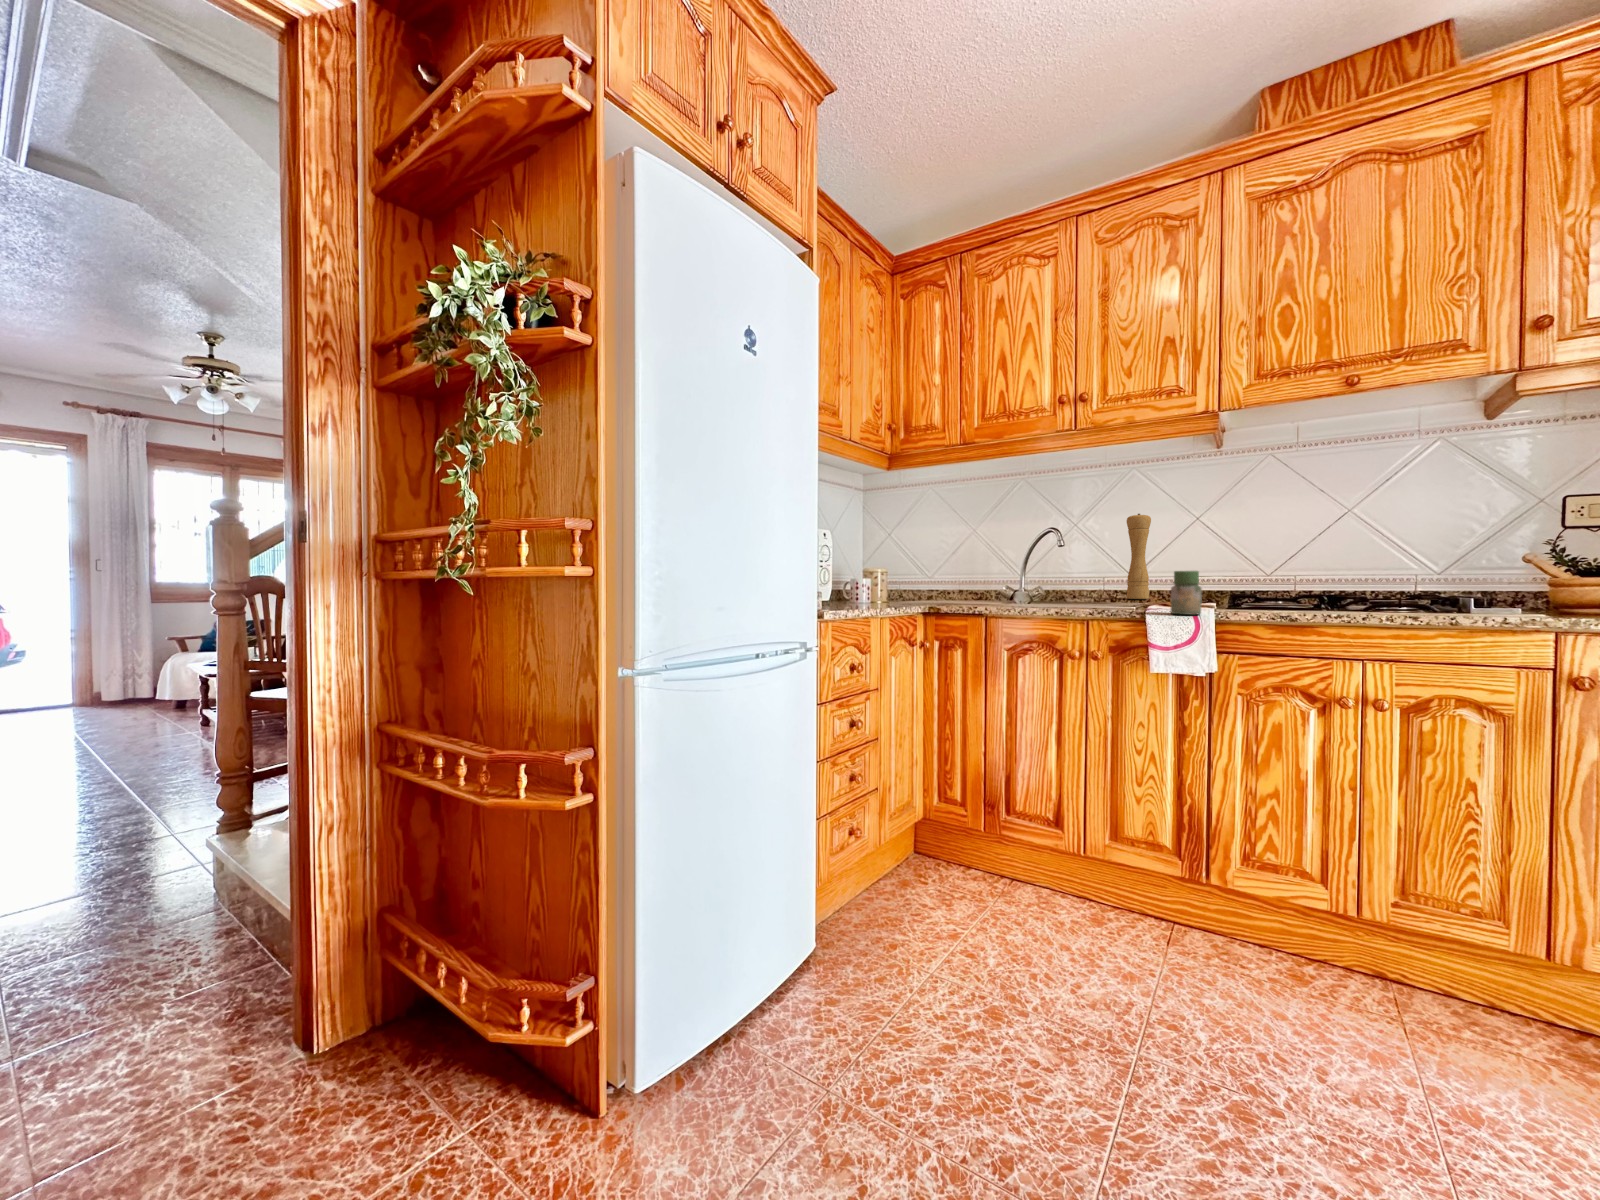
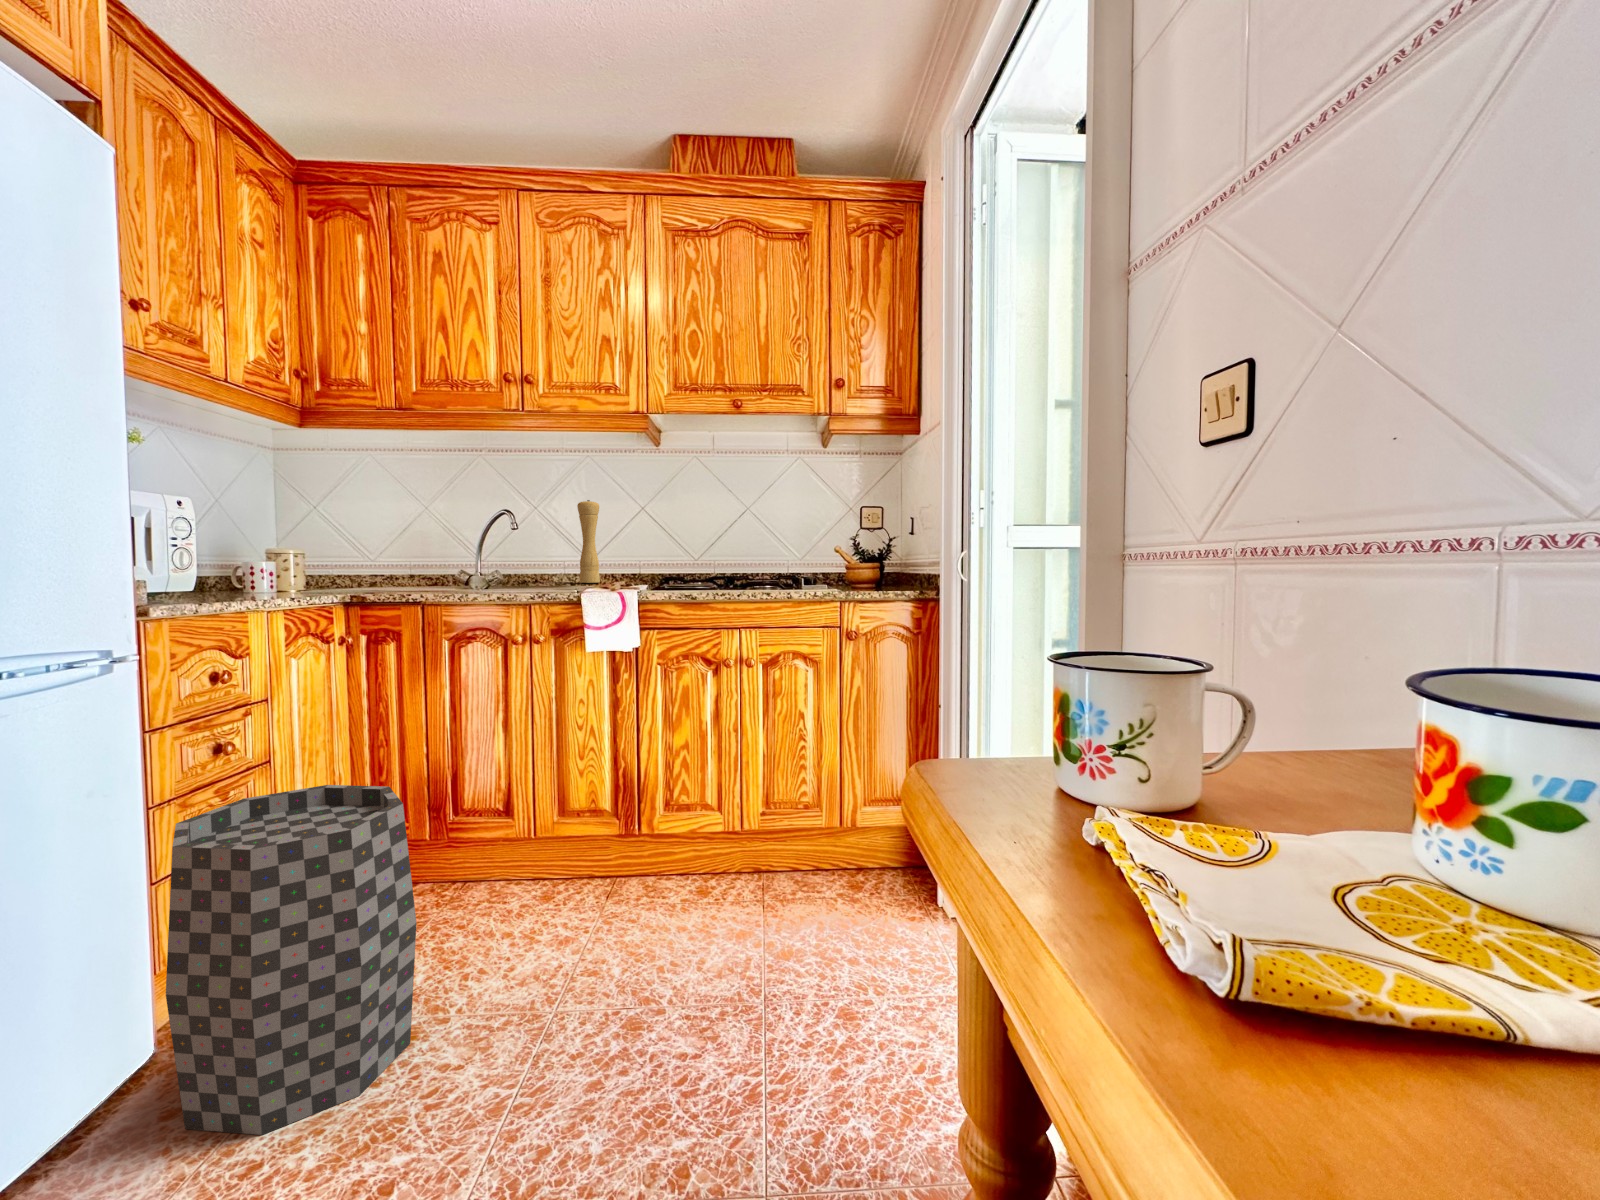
jar: present [1171,571,1202,615] -> none [601,555,626,595]
trash can: none [825,775,1011,1083] -> present [166,785,416,1135]

